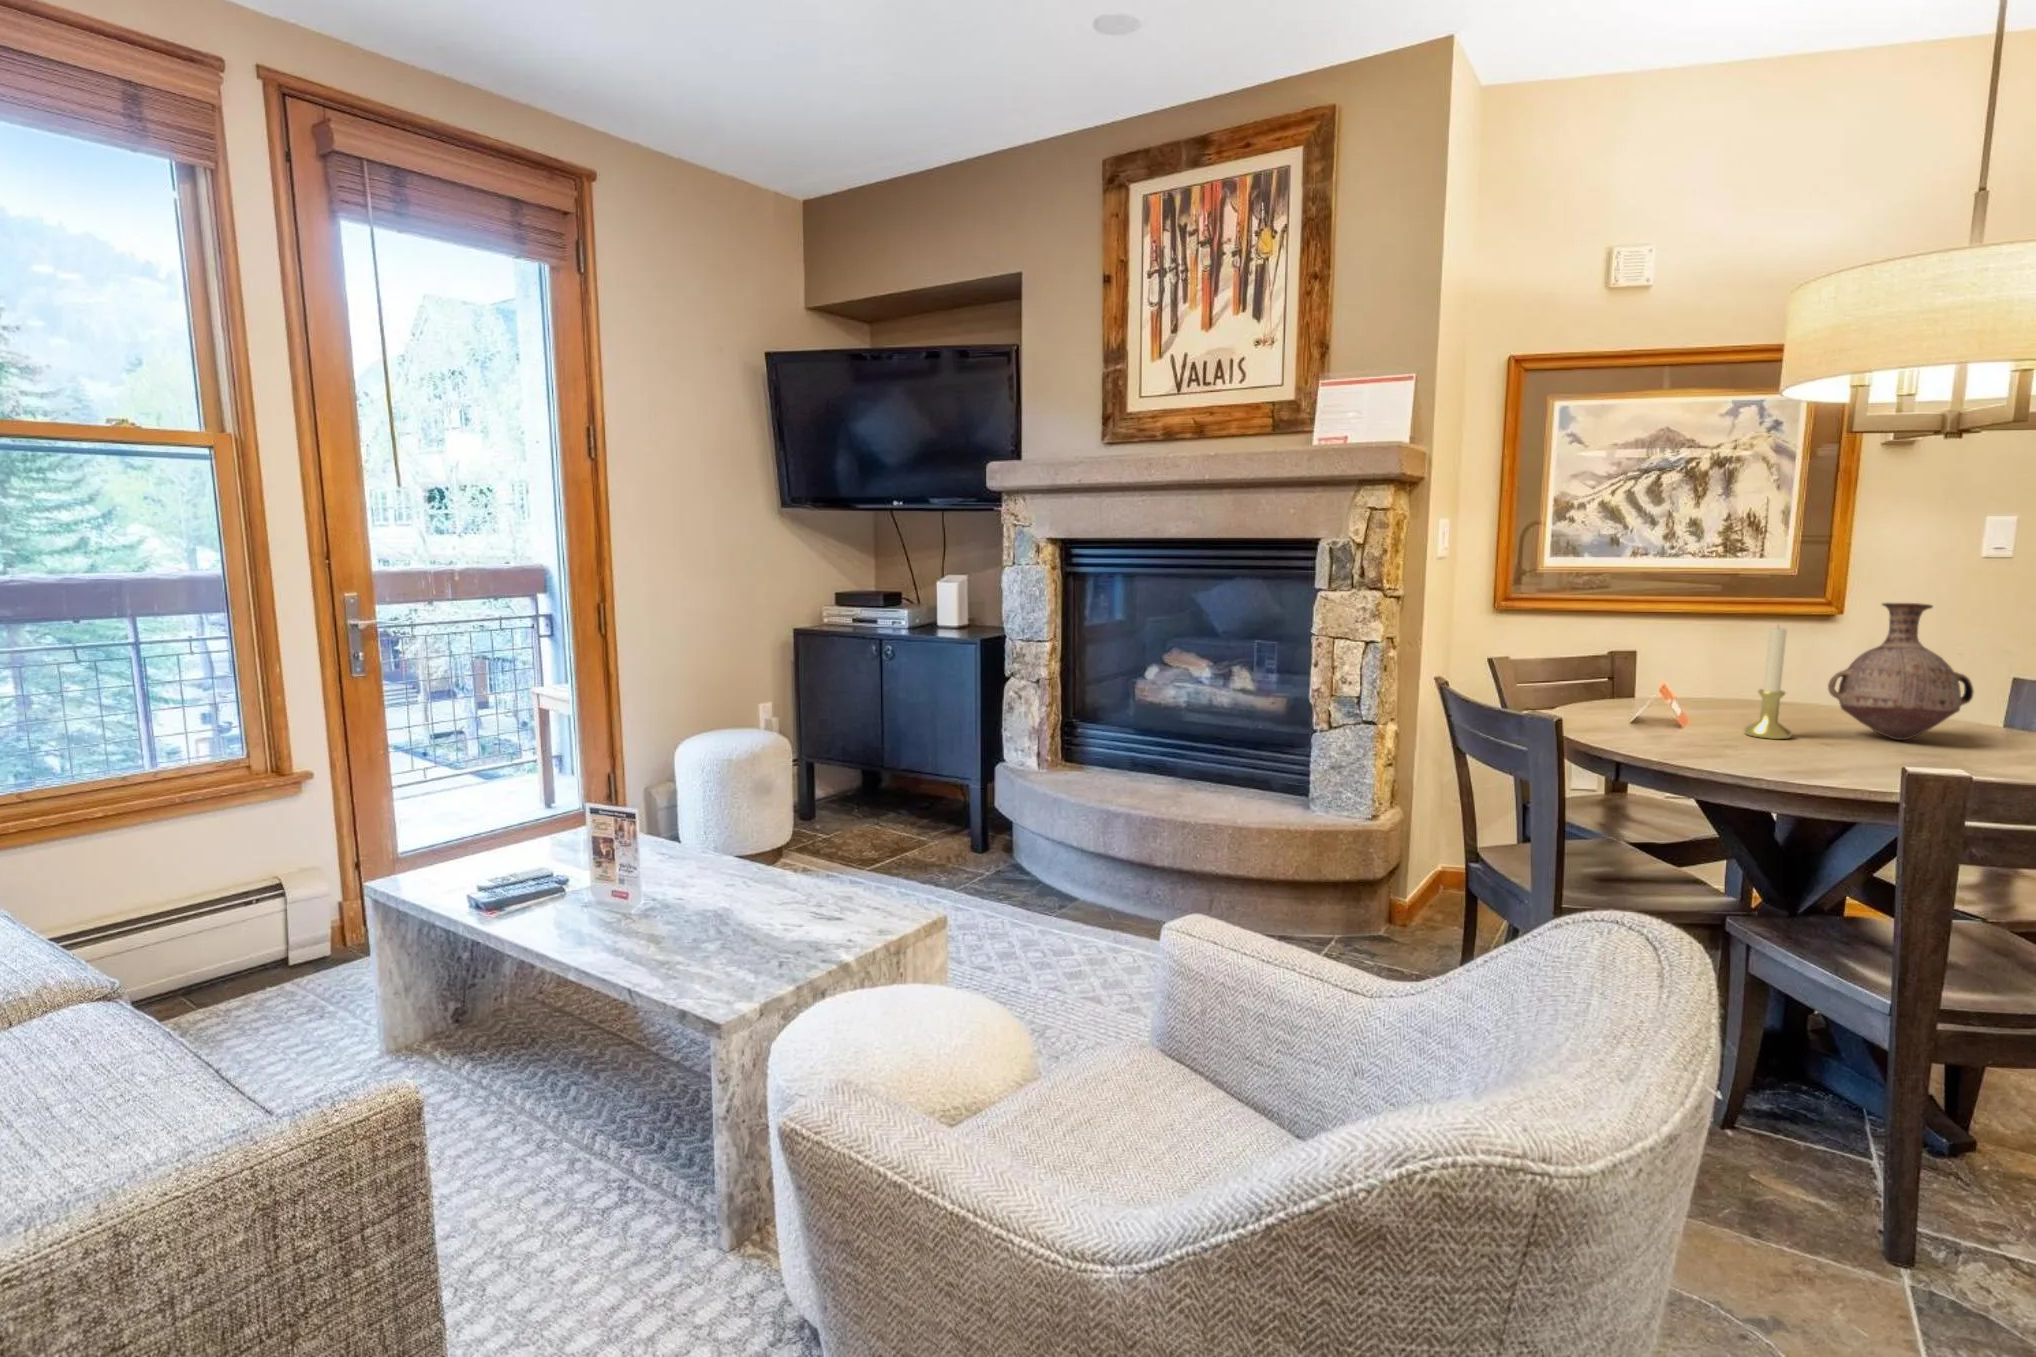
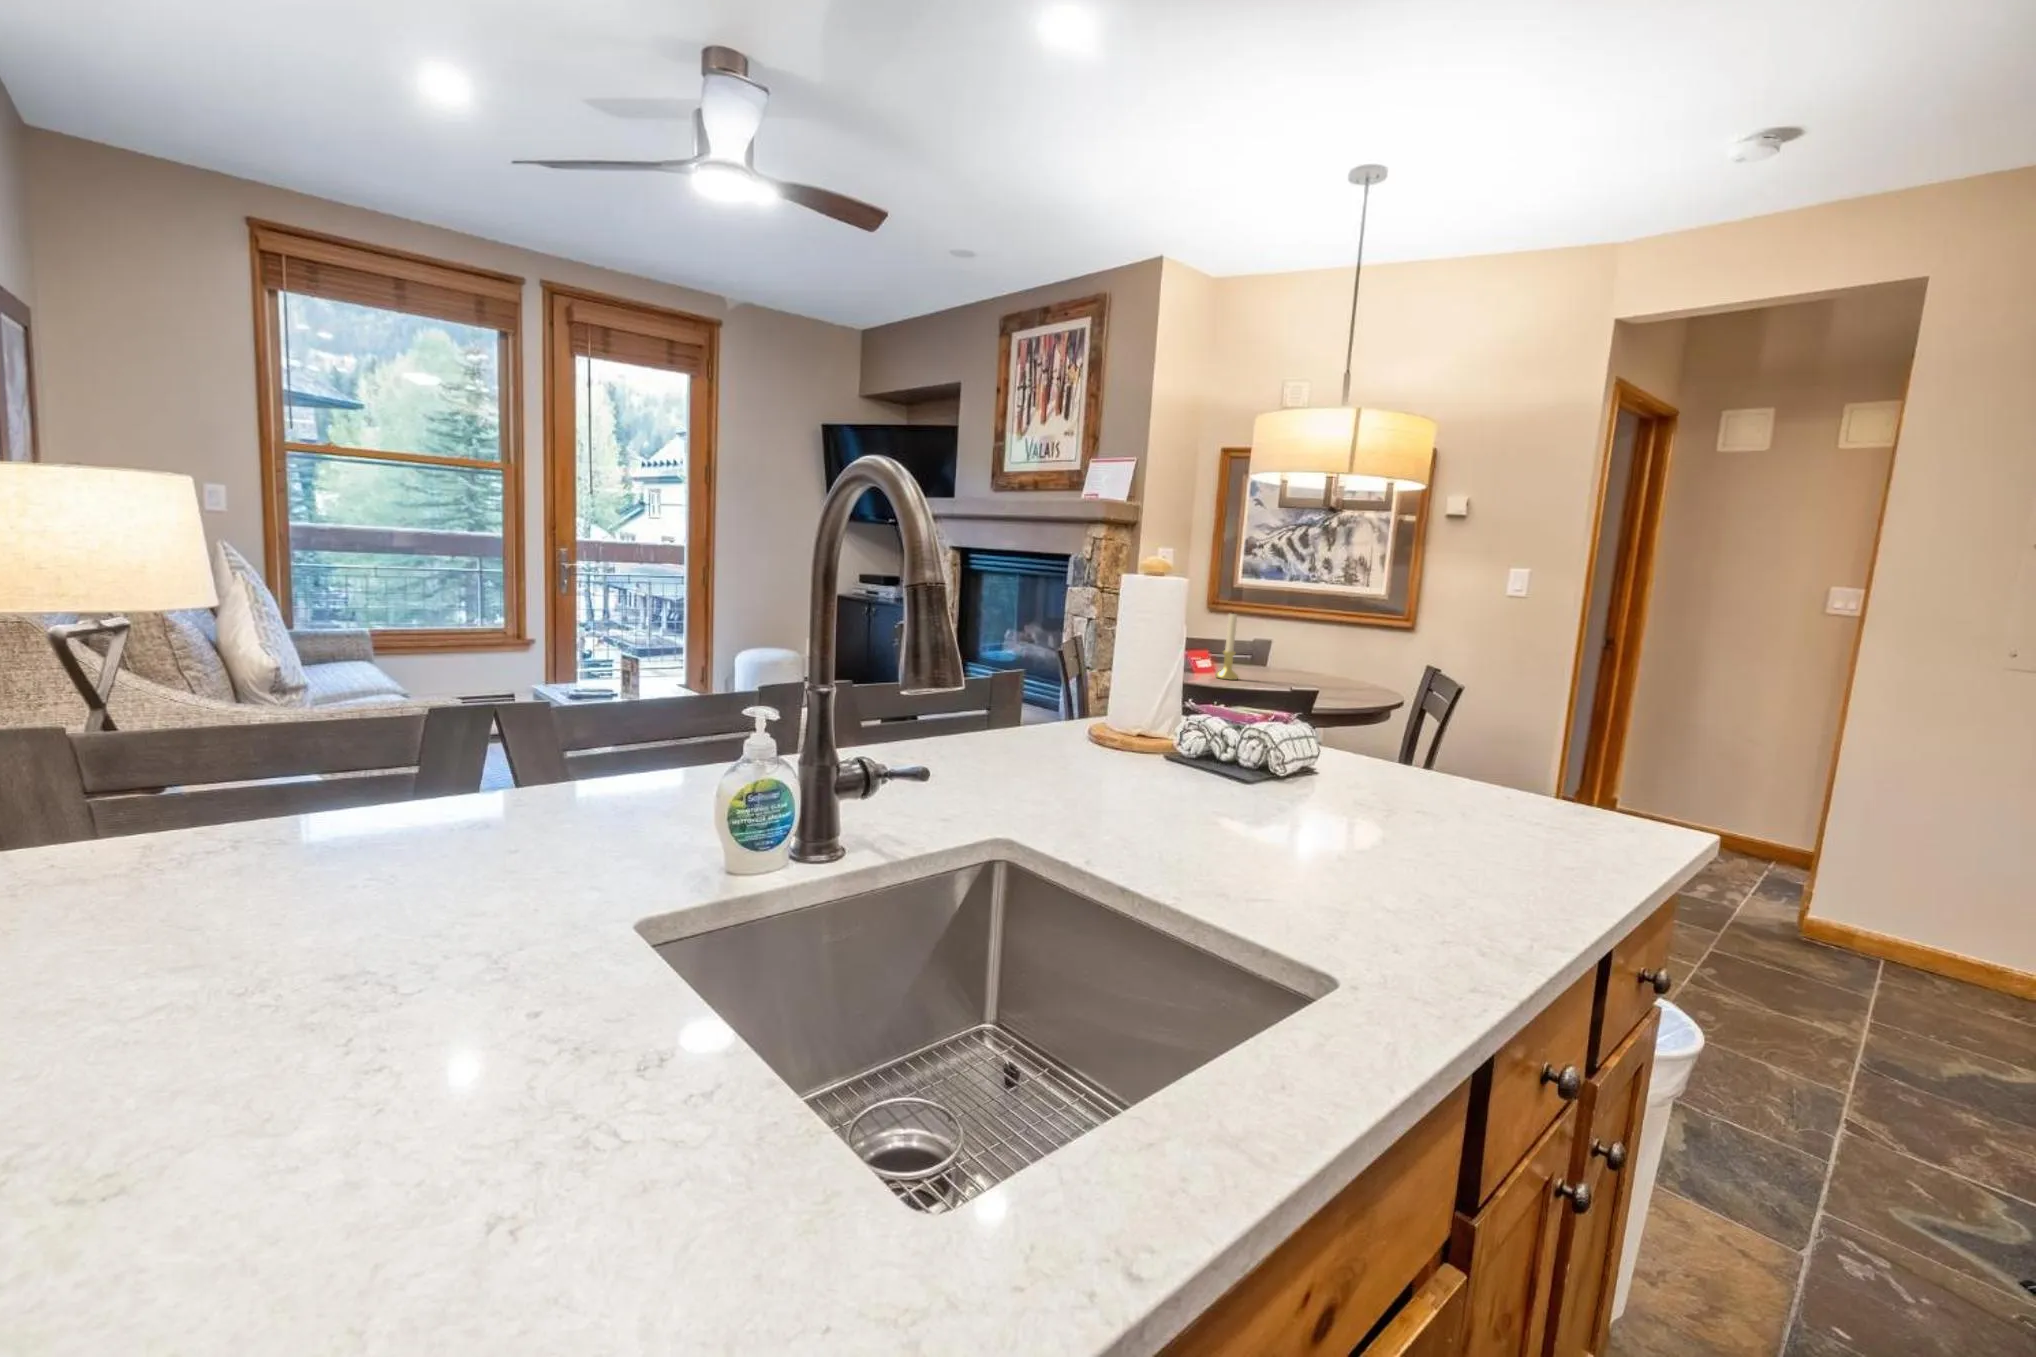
vase: present [1828,603,1973,740] -> none [1267,603,1338,687]

